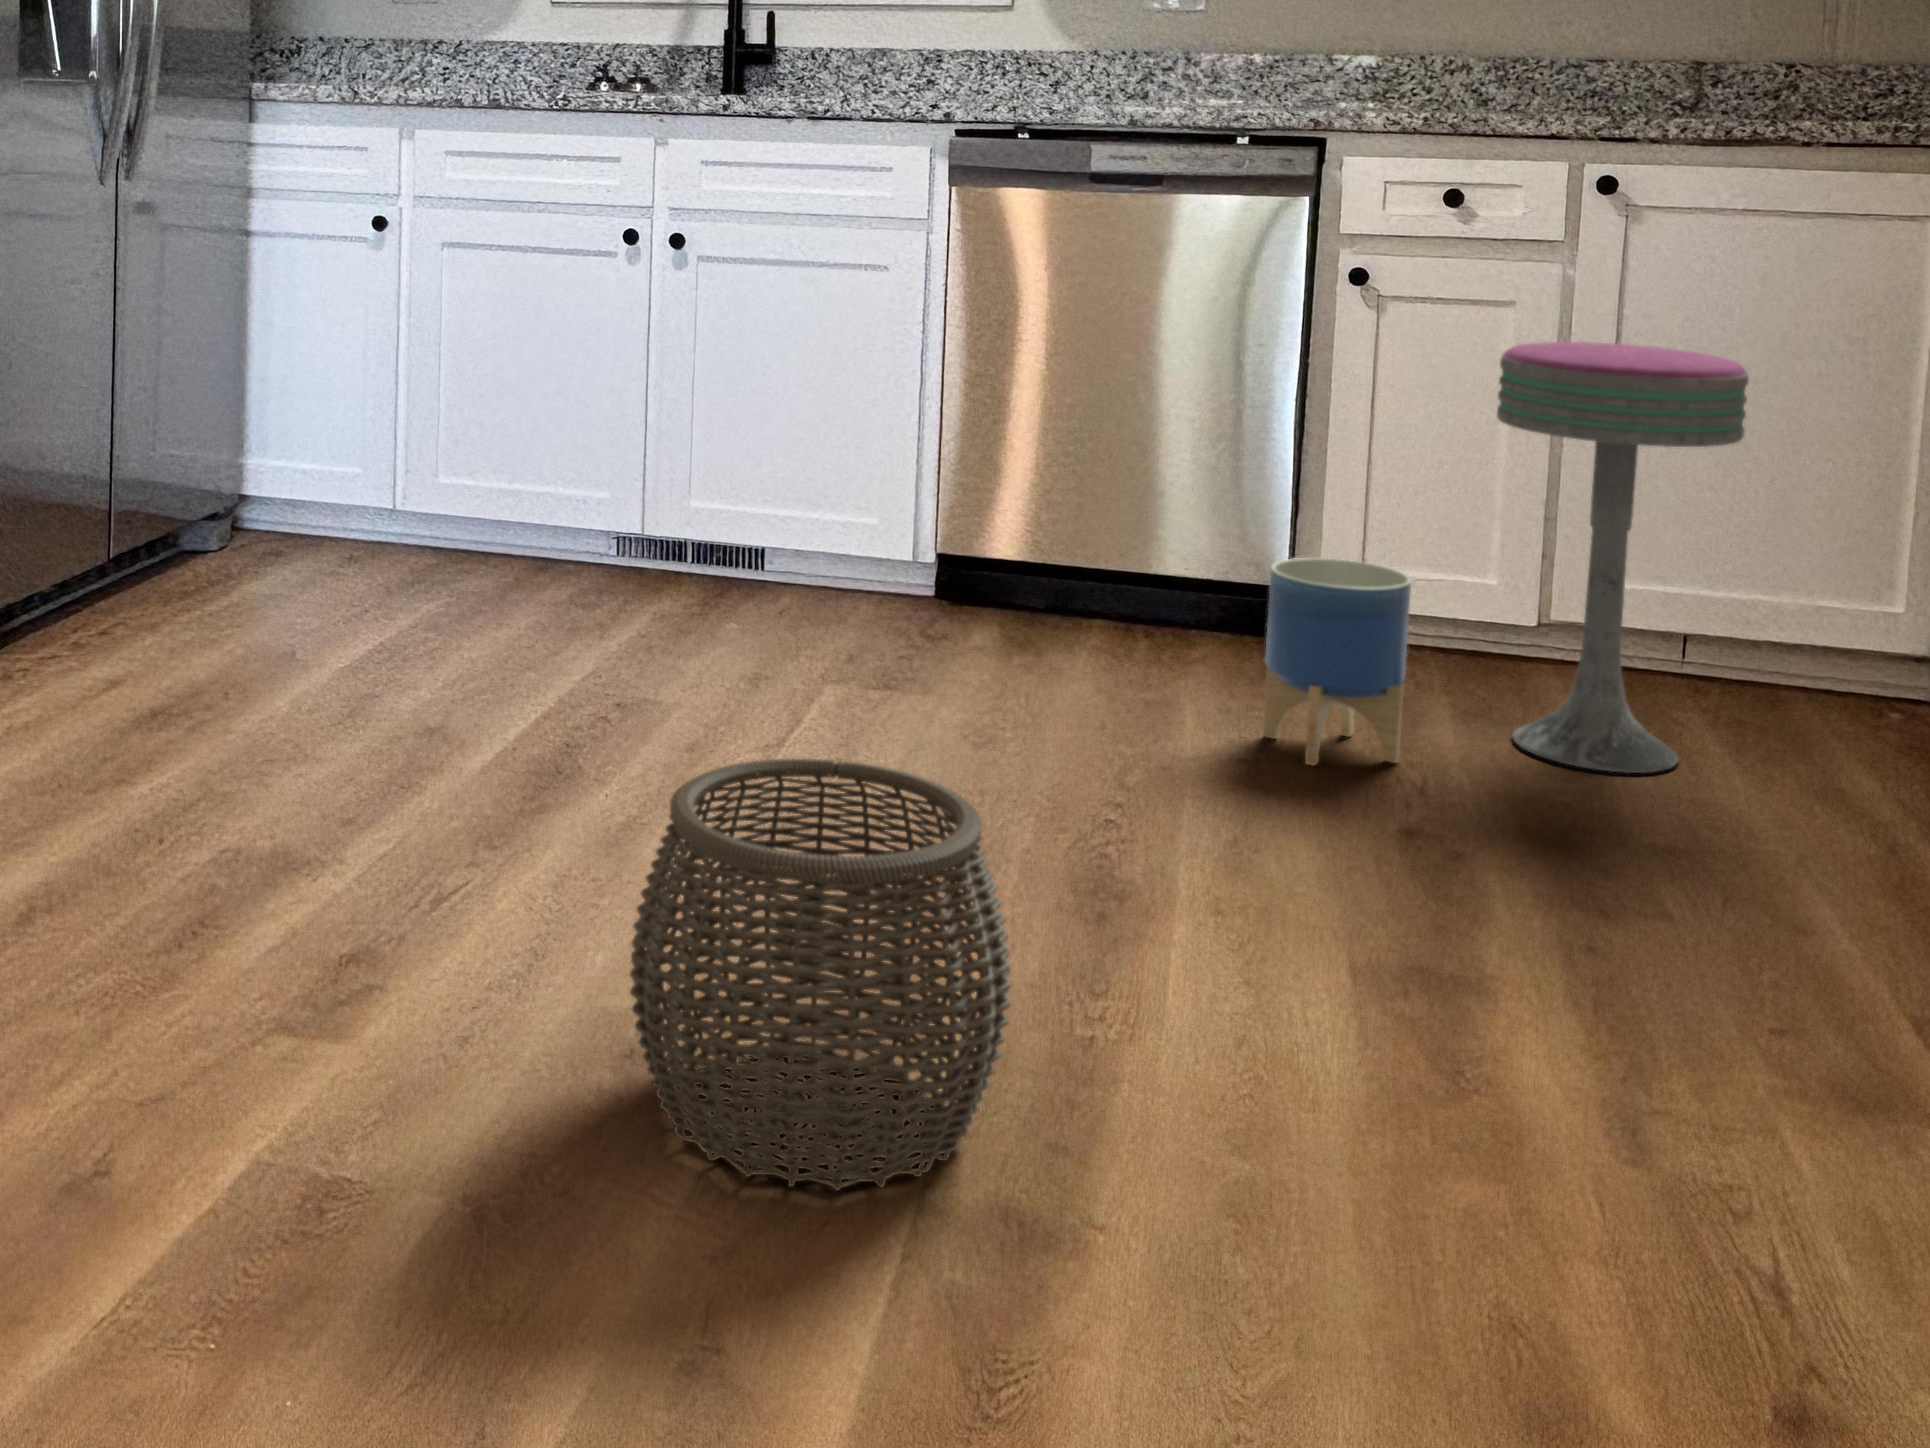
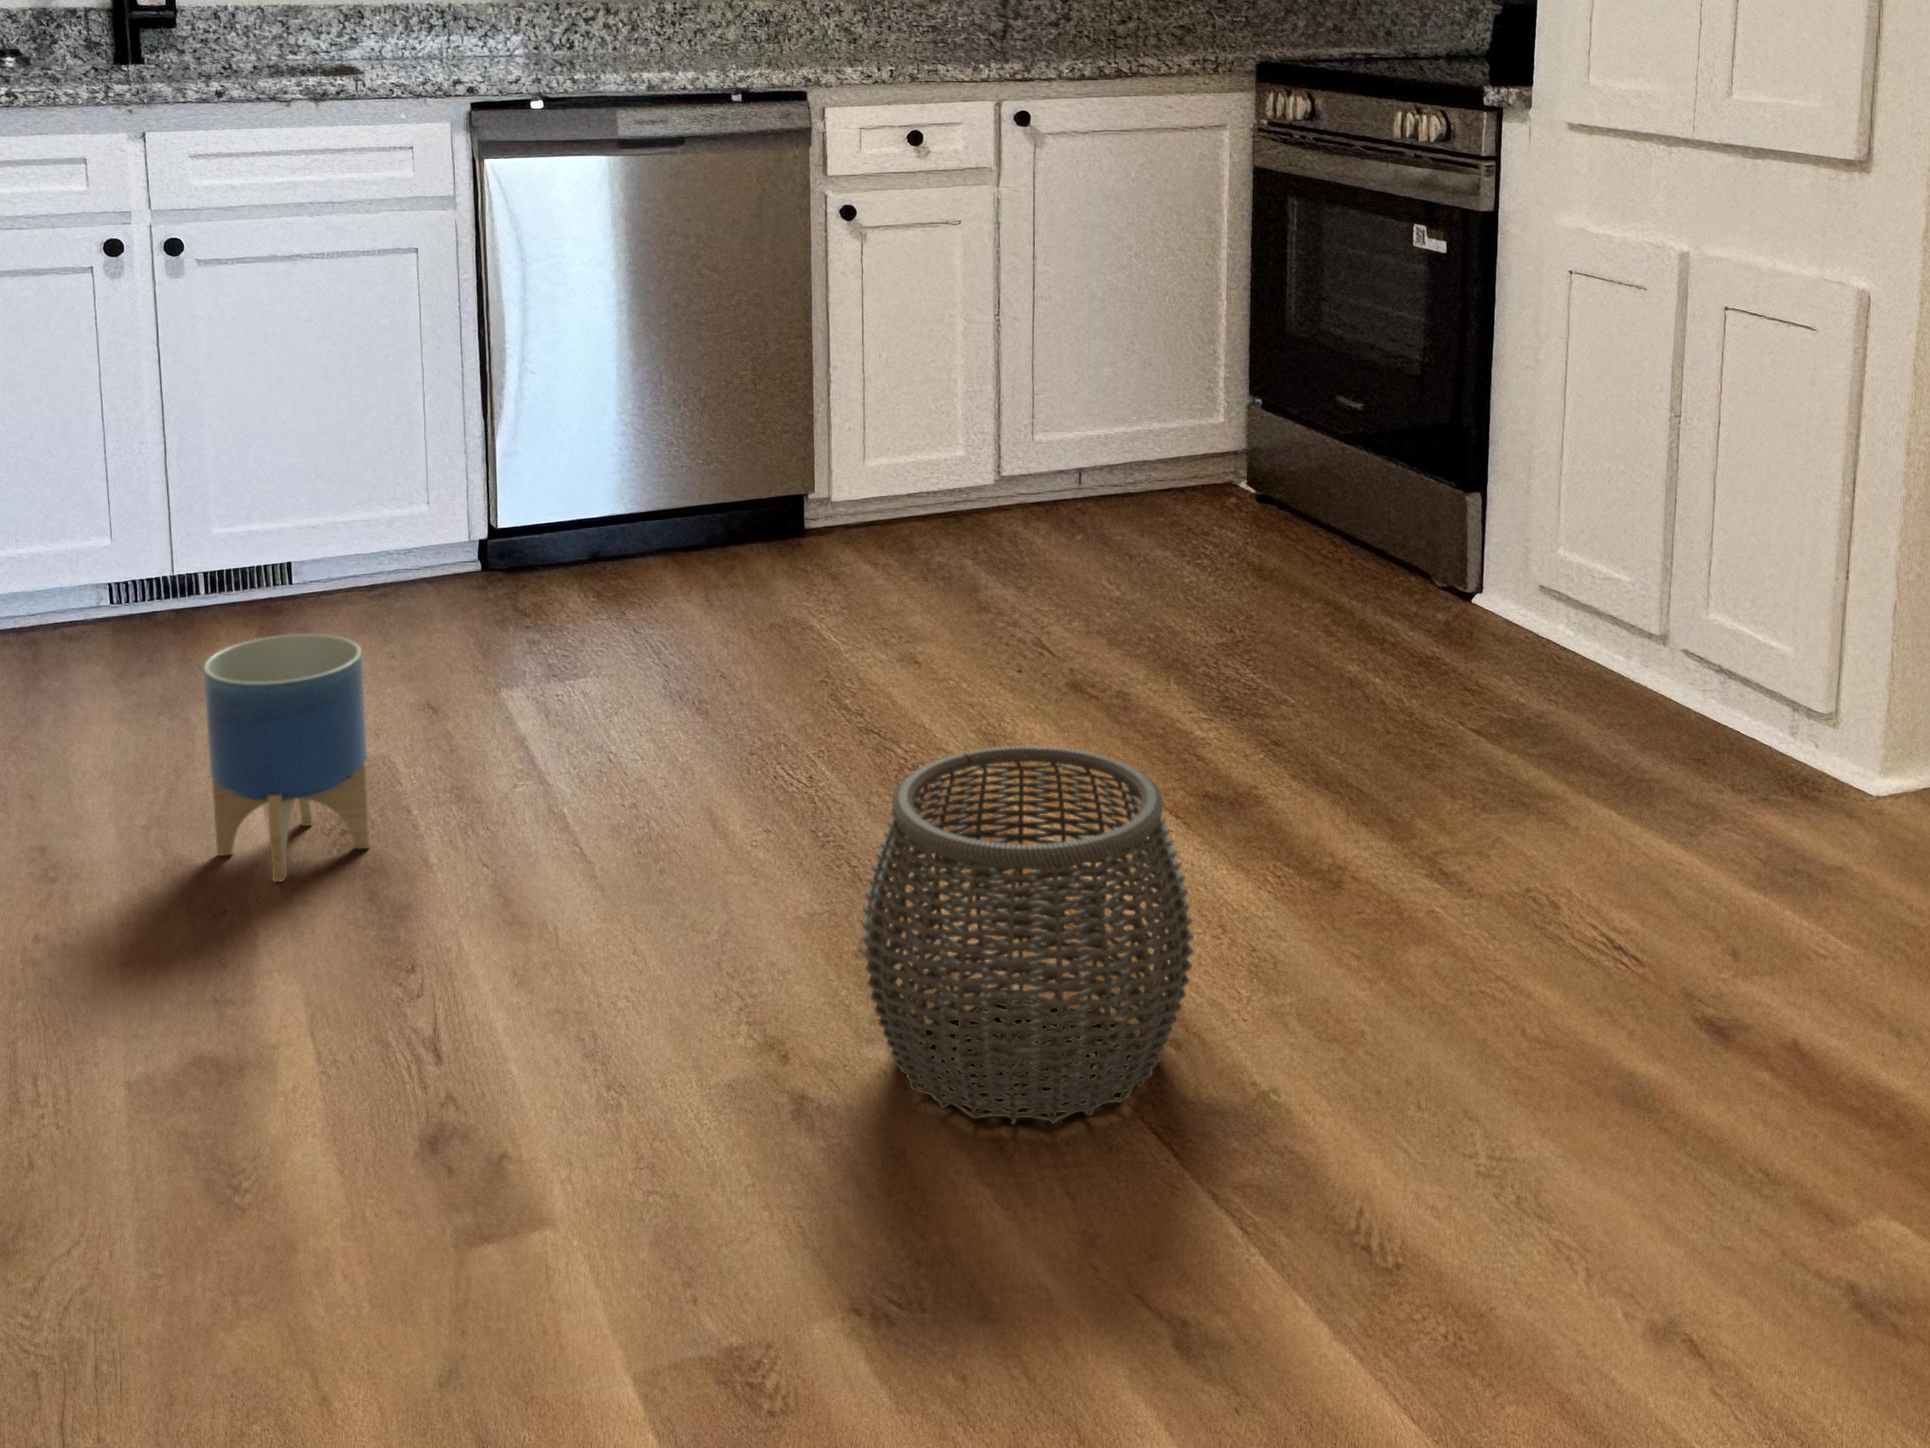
bar stool: present [1497,342,1749,773] -> none [1025,253,1202,593]
planter: present [1263,558,1411,765] -> present [204,634,371,882]

